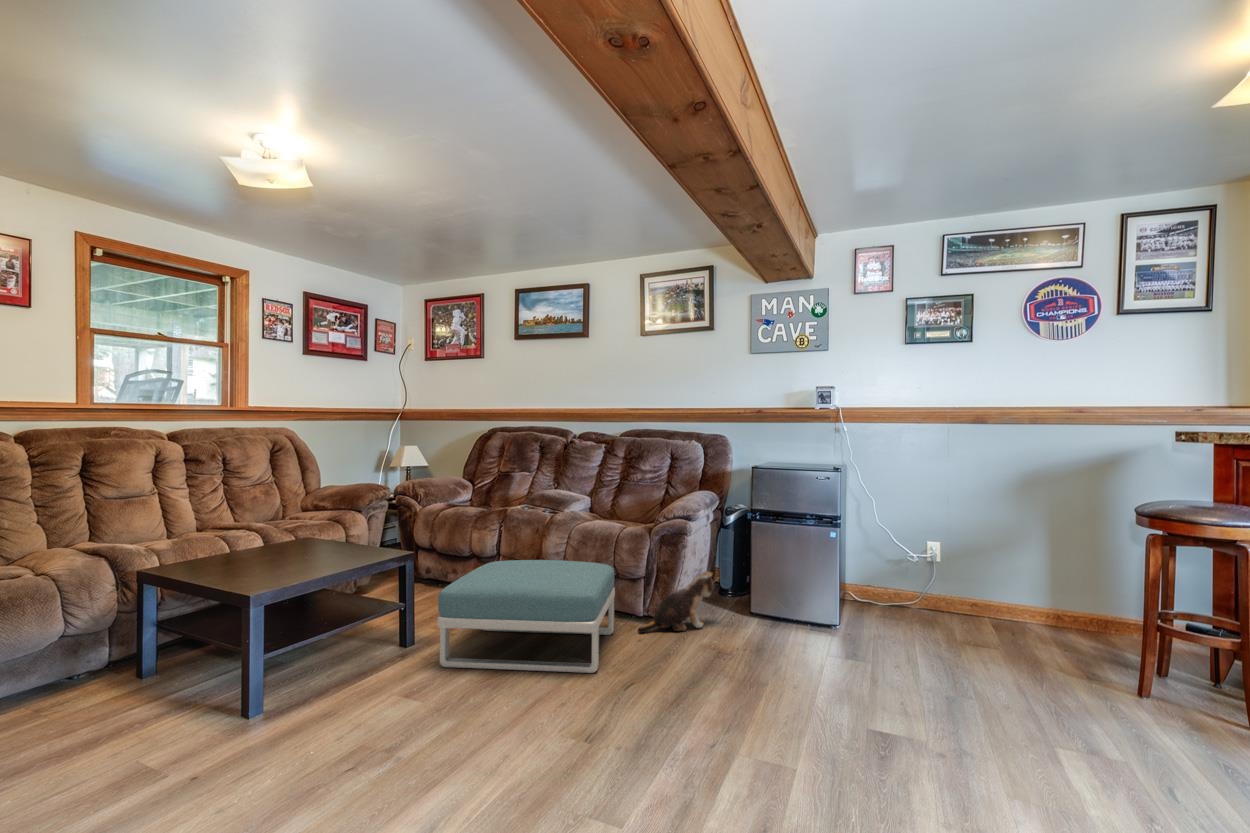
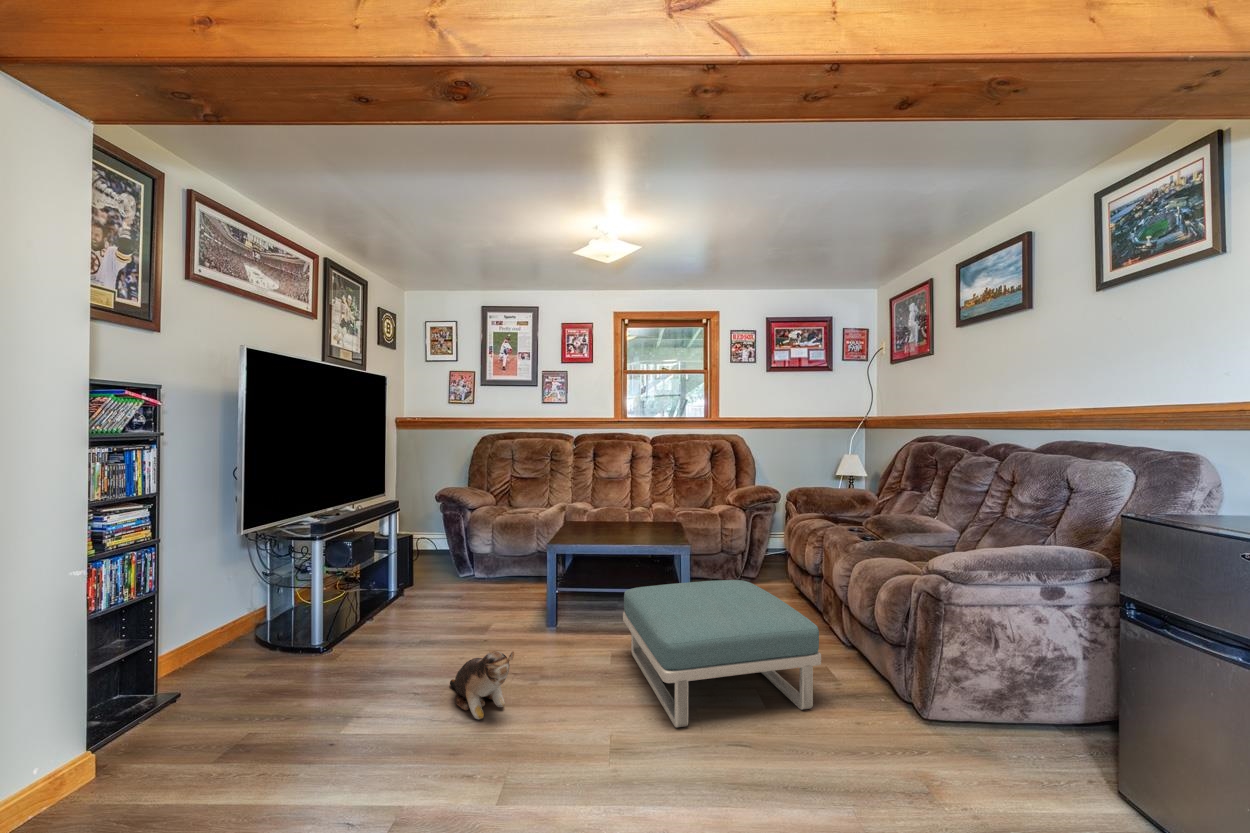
plush toy: present [638,571,719,633] -> present [450,651,514,719]

